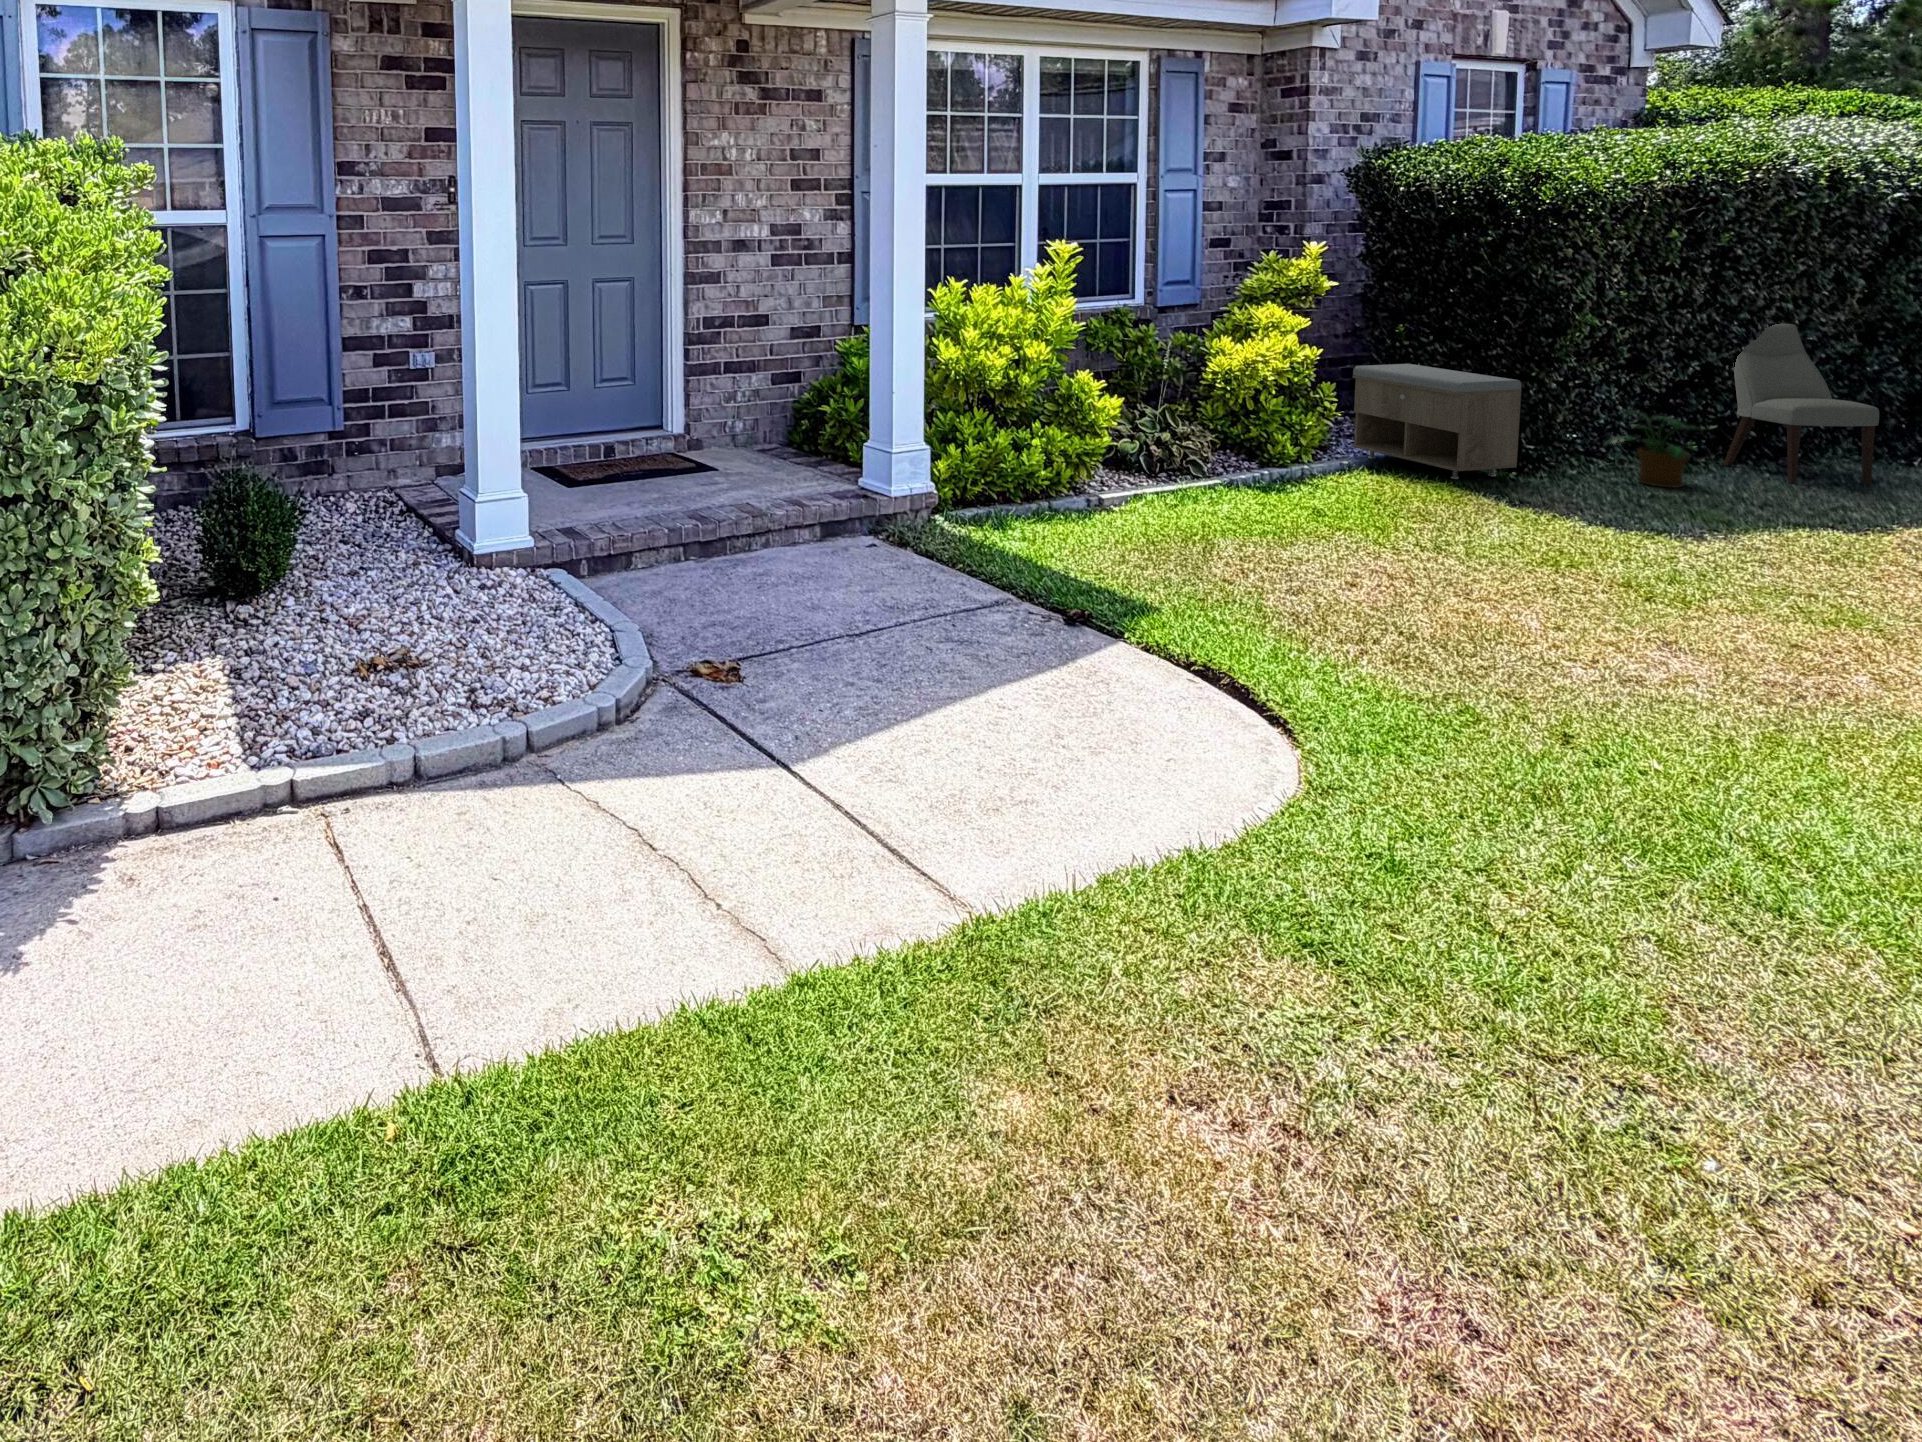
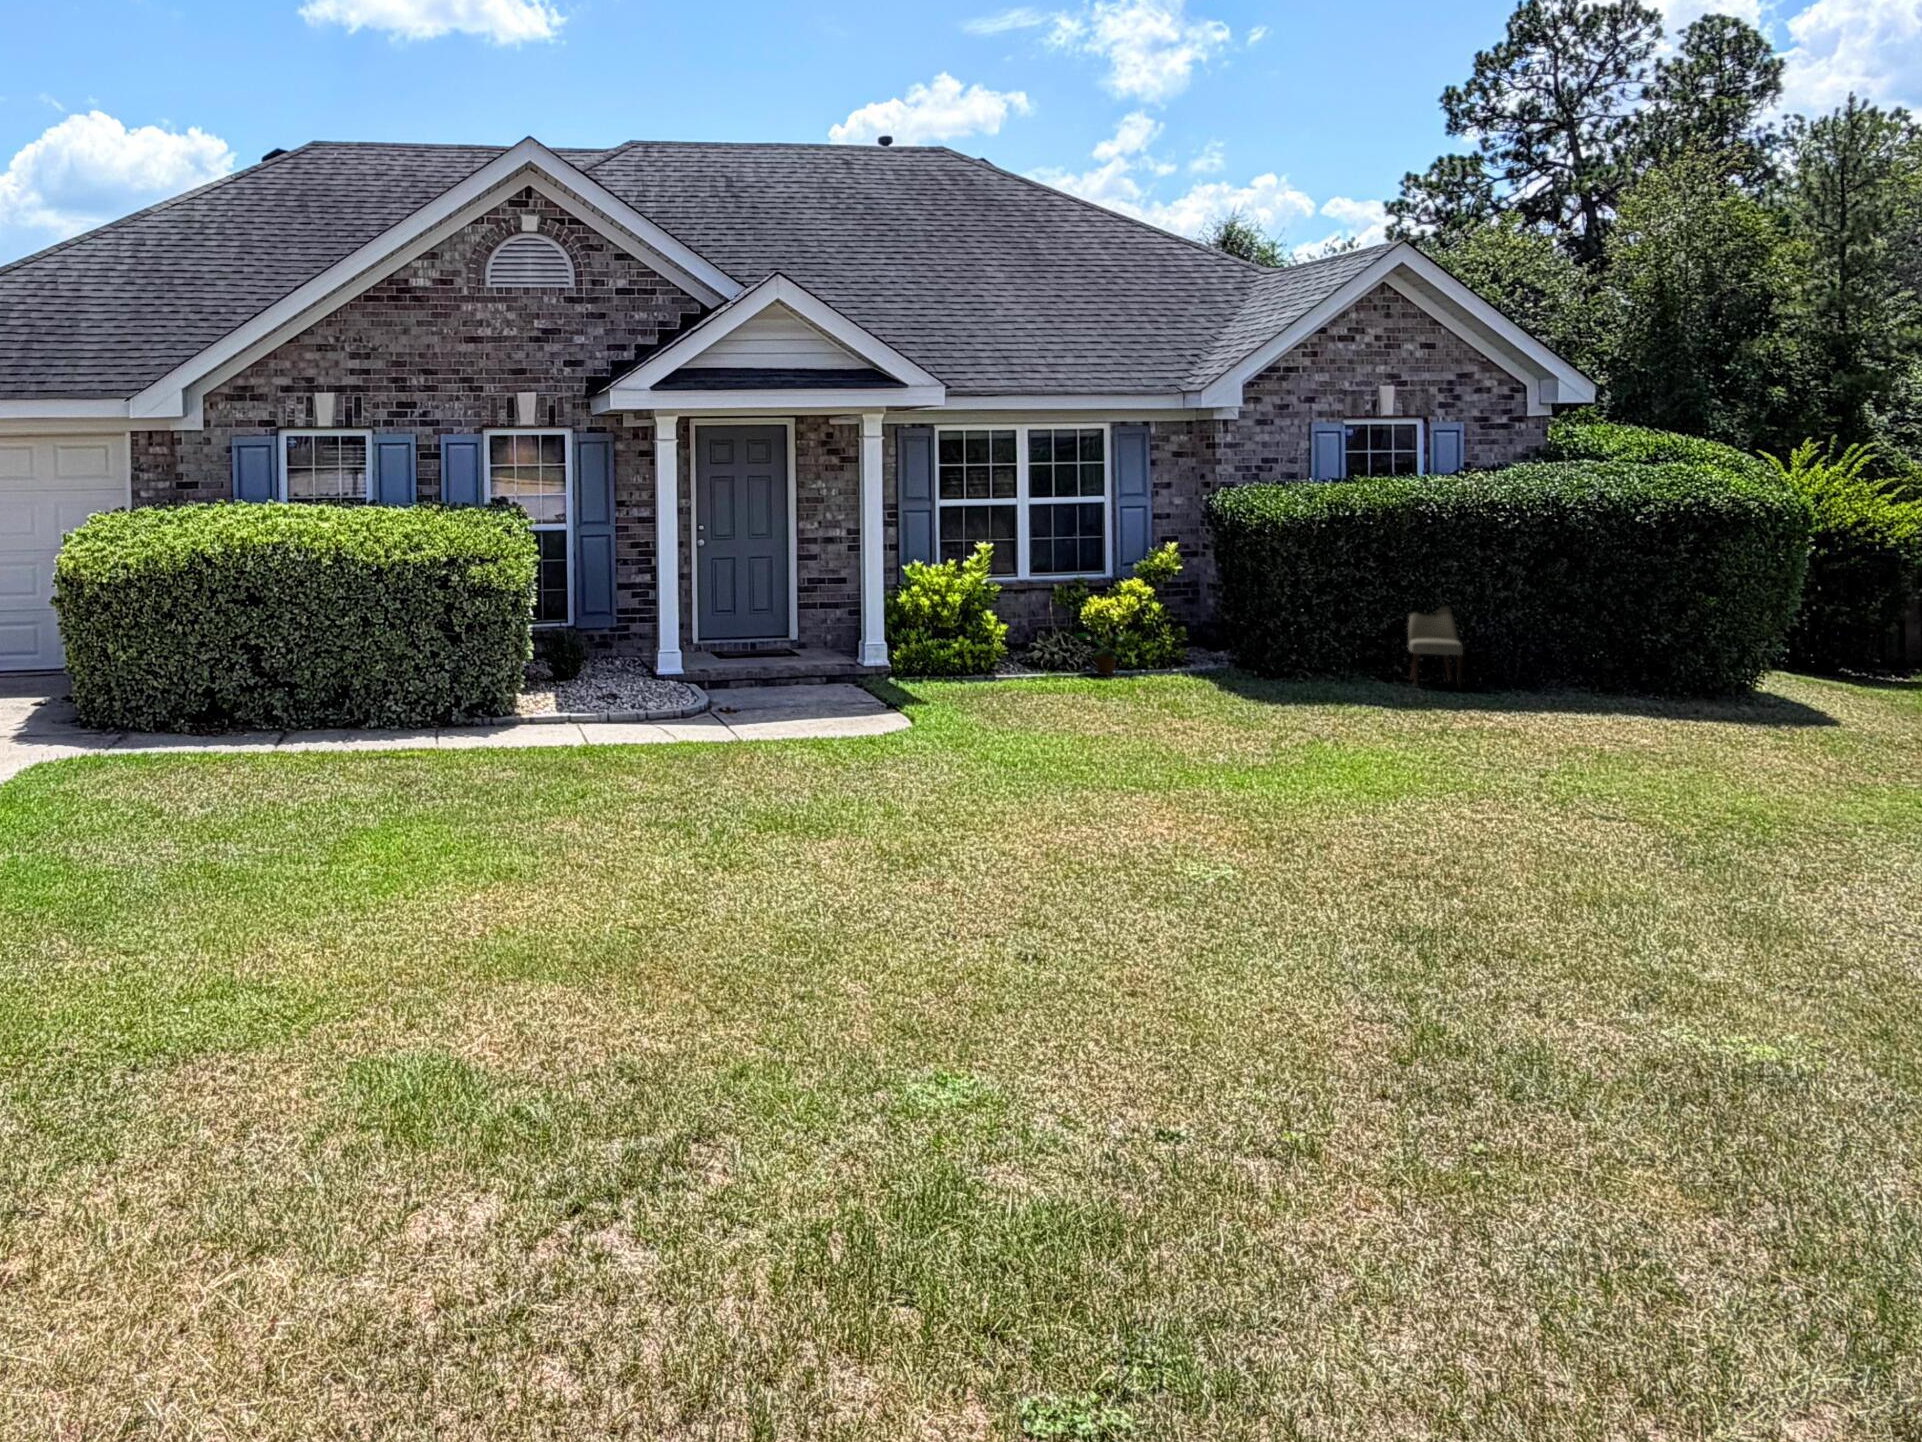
storage bench: present [1352,364,1521,479] -> none [1193,615,1258,678]
potted plant: present [1604,410,1699,488] -> present [1072,633,1125,676]

